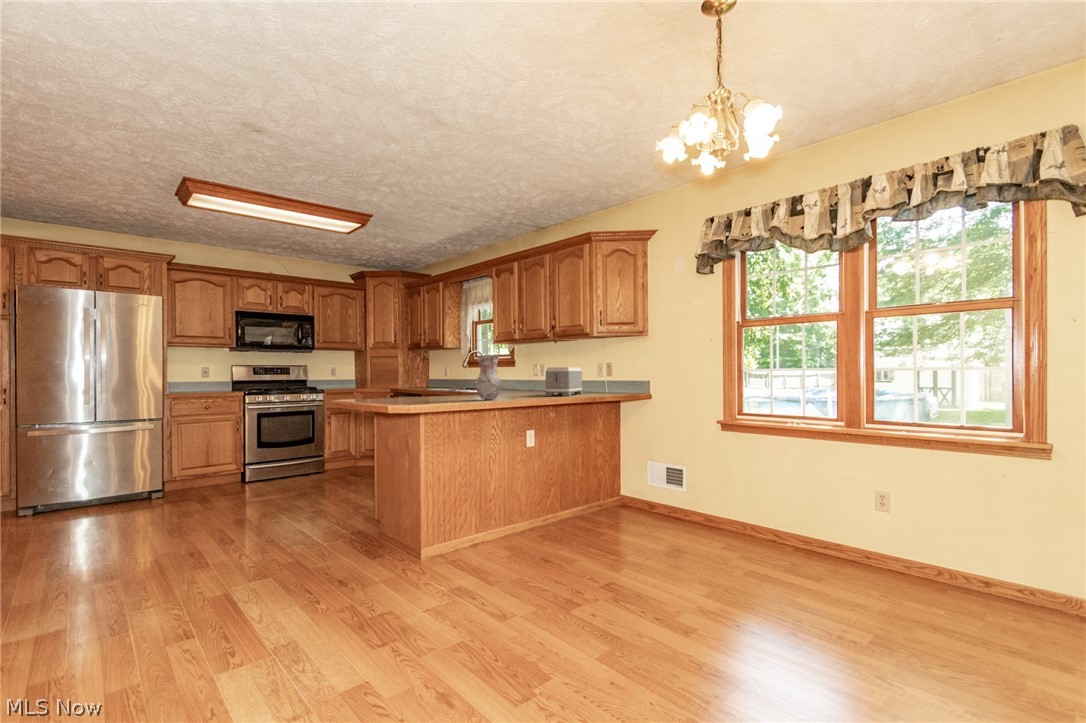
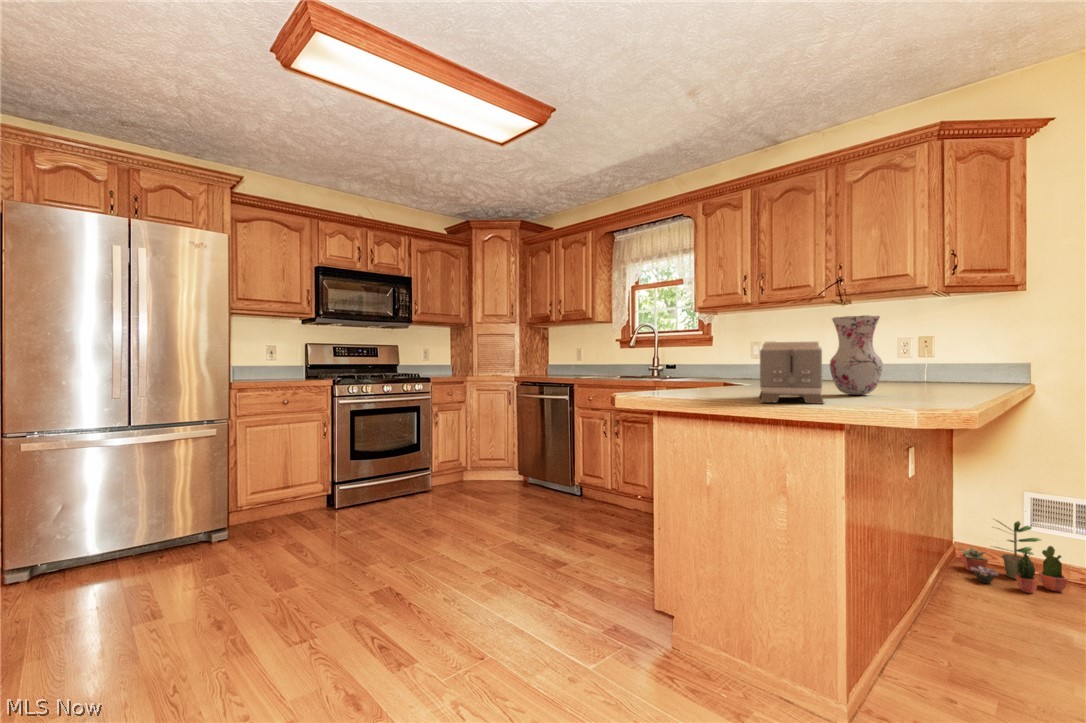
toaster: present [545,367,583,396] -> present [759,342,824,404]
potted plant: none [614,478,661,522] -> present [960,521,1067,593]

